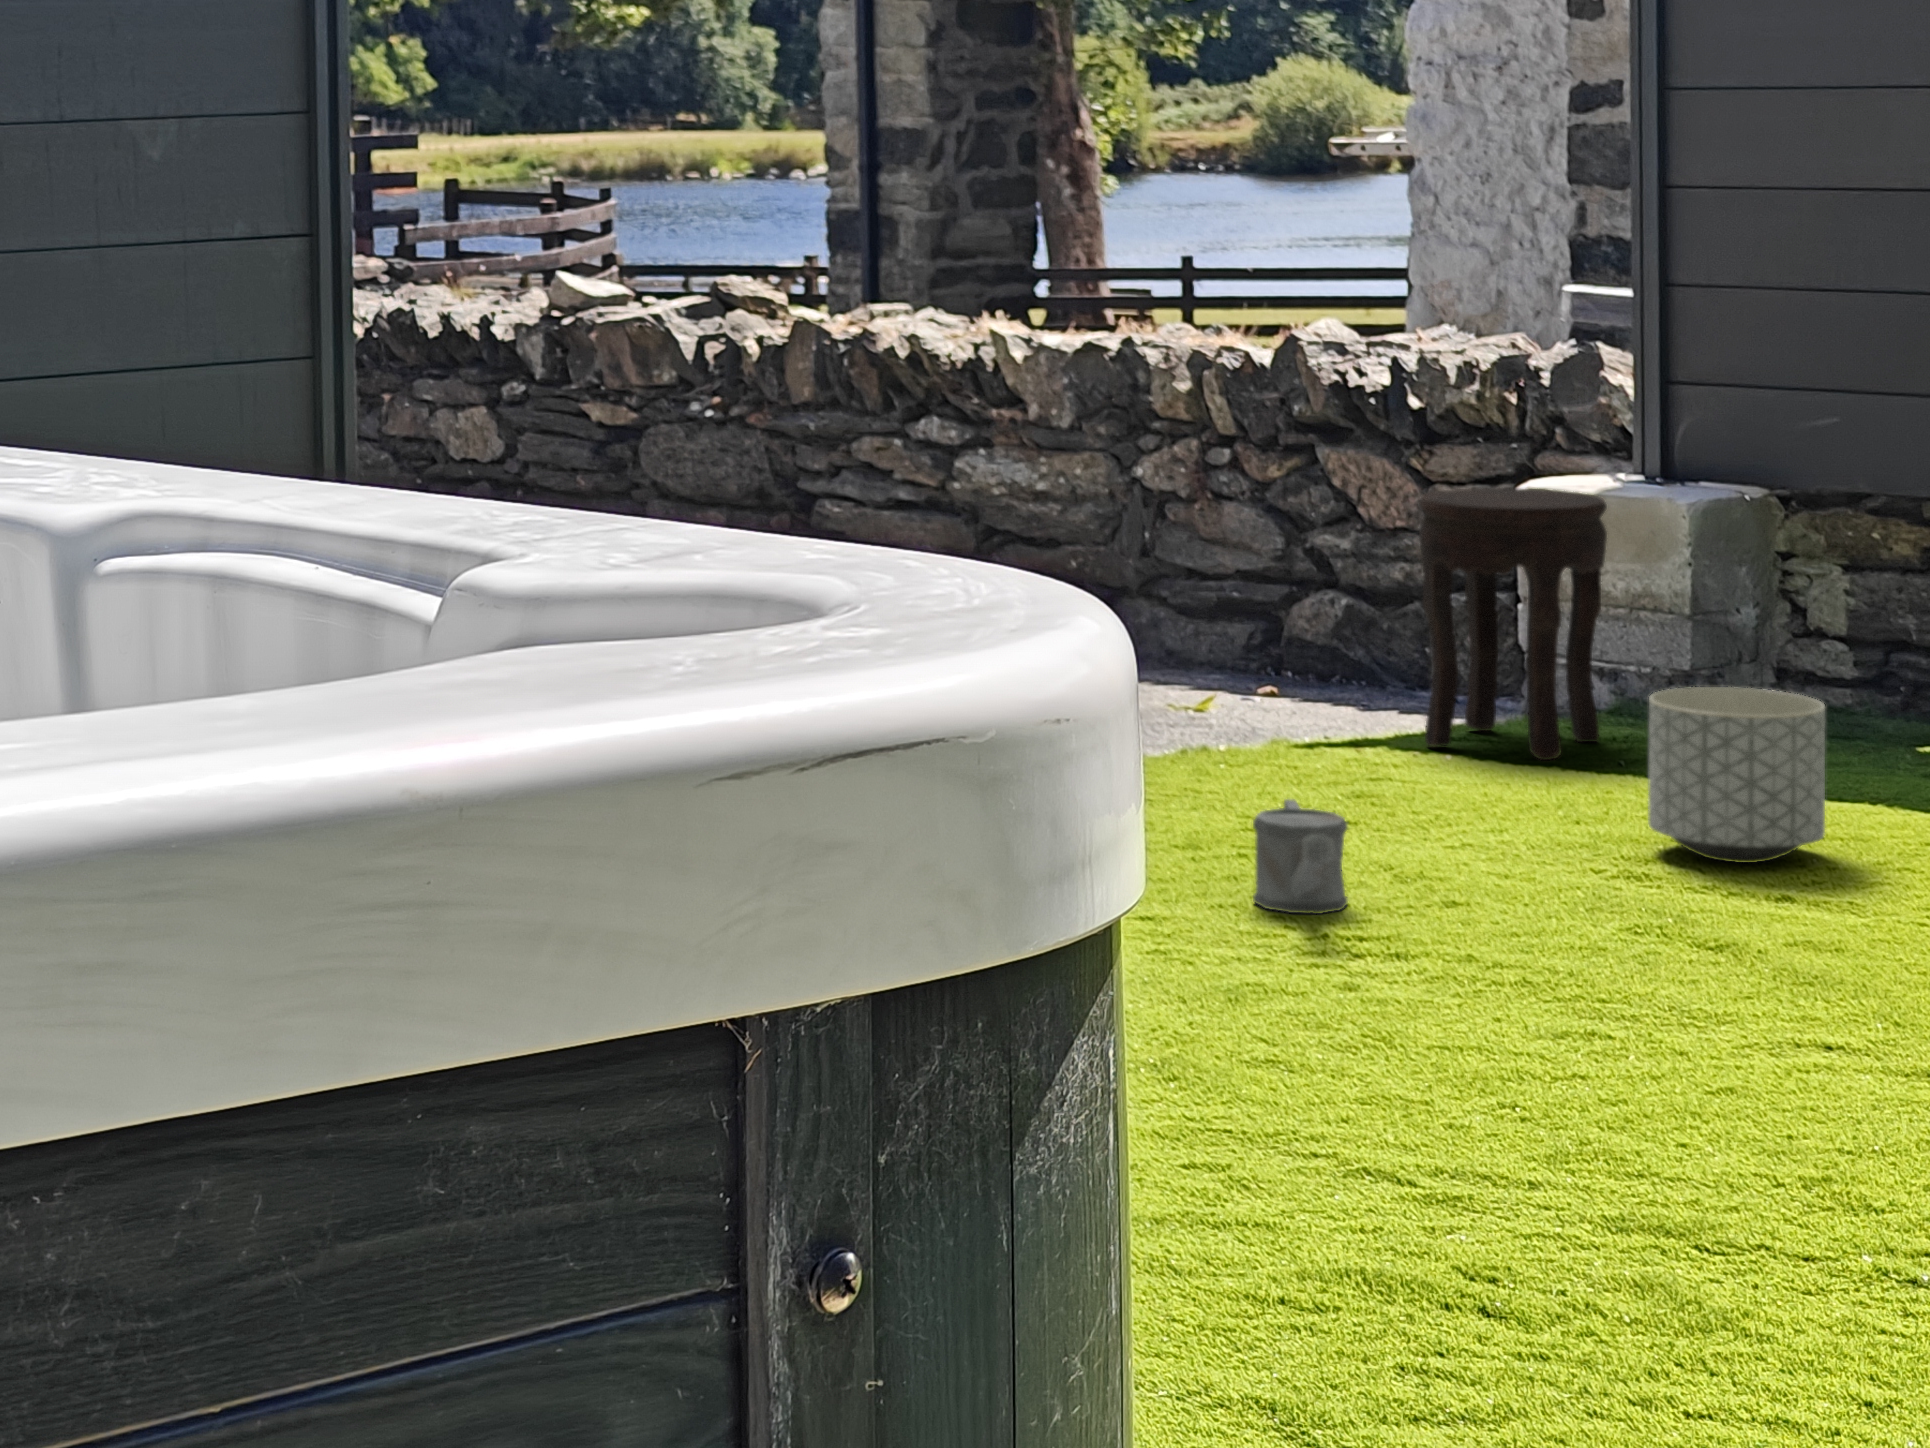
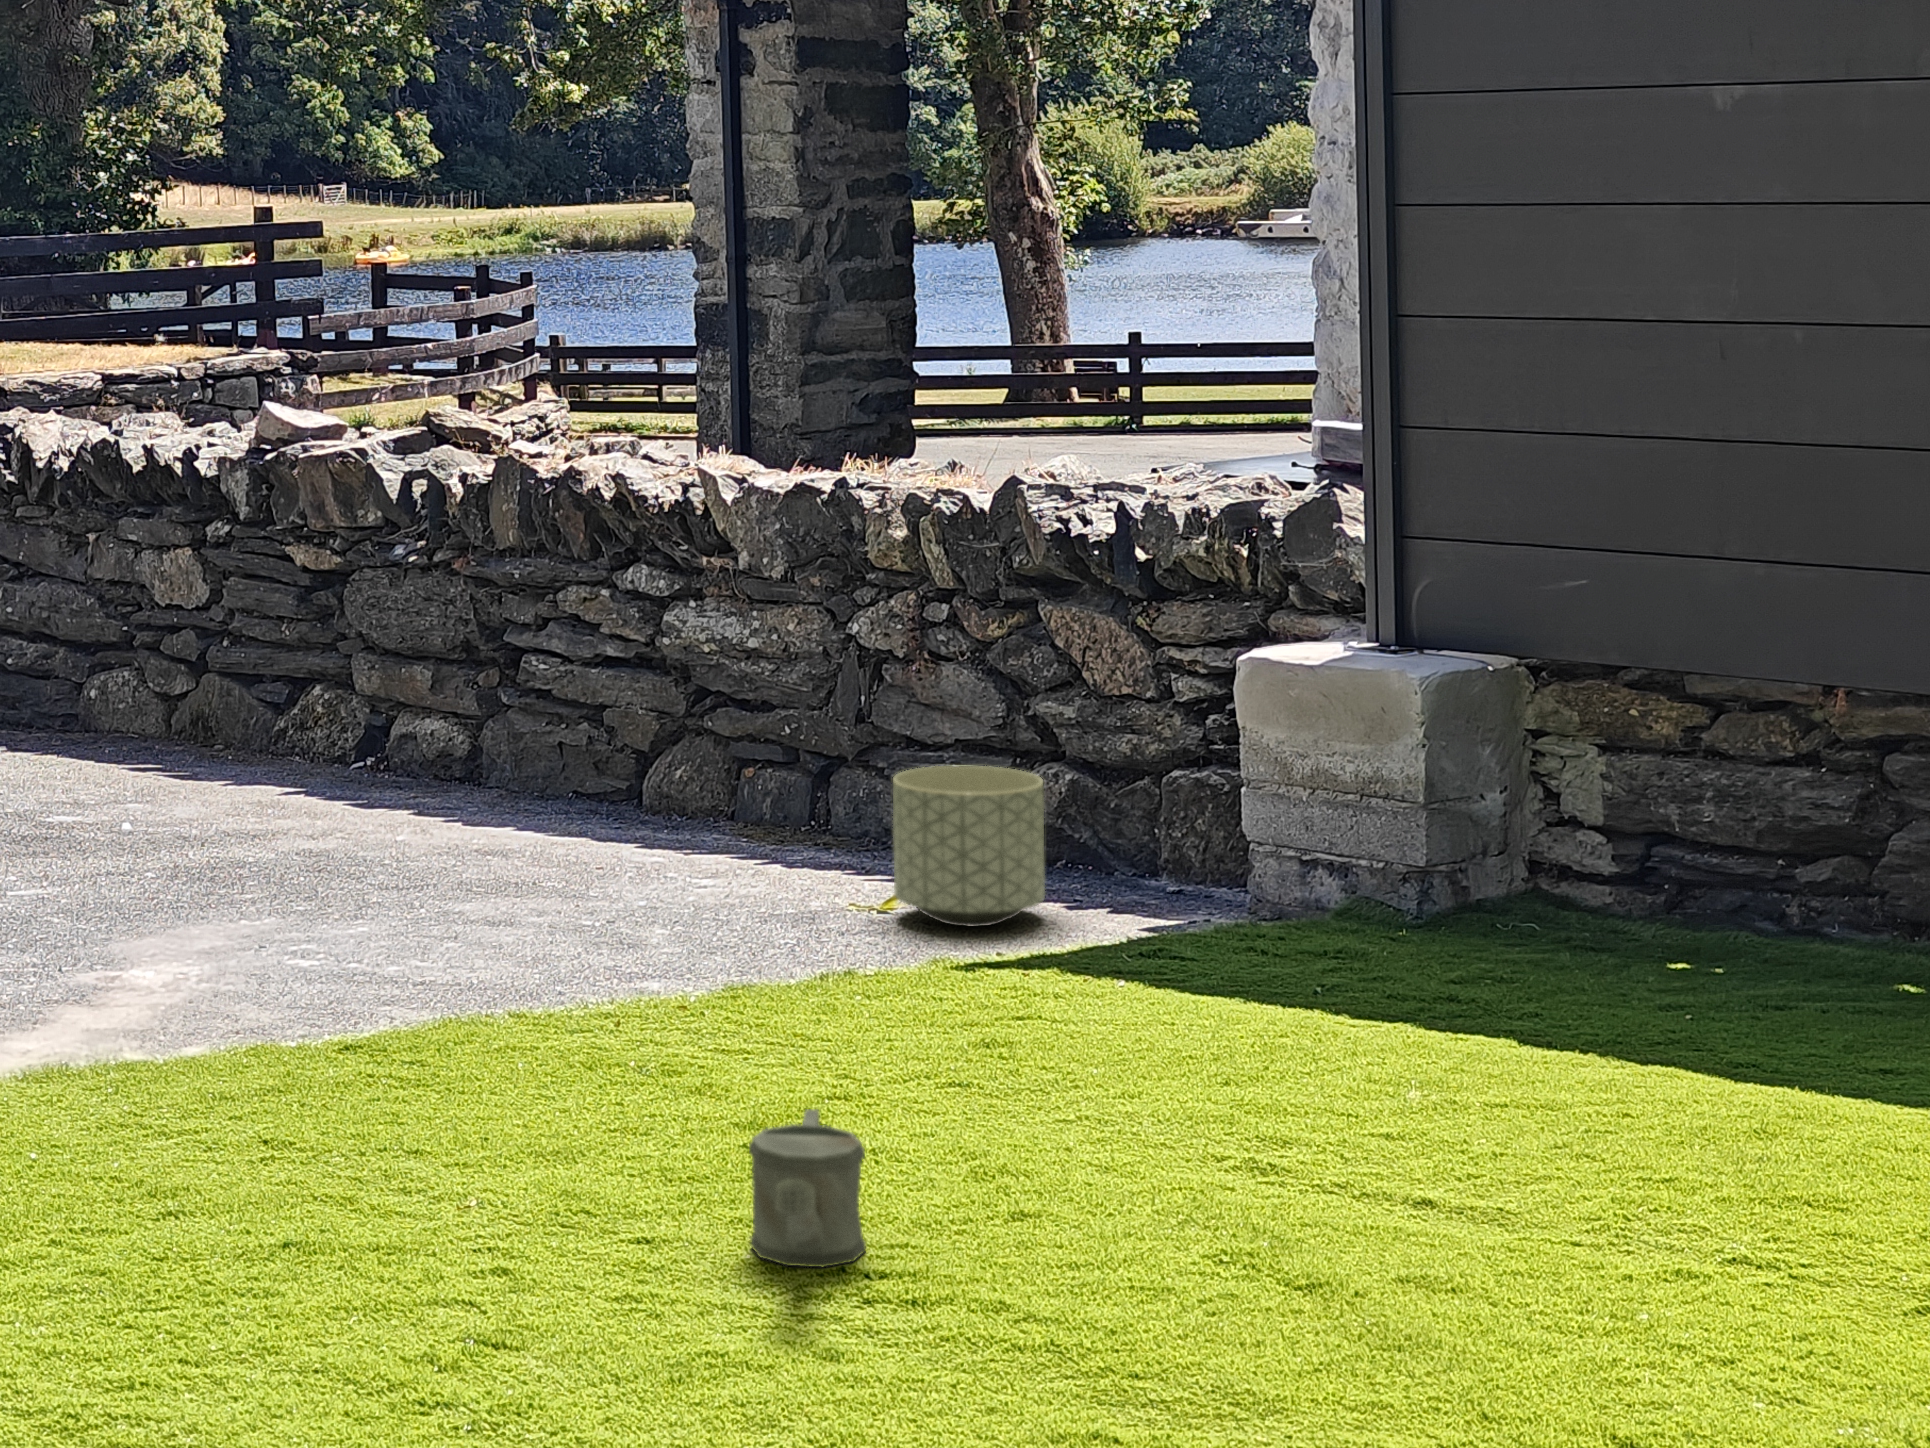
side table: present [1419,488,1607,760] -> none [1089,679,1307,1014]
planter: present [1648,687,1825,863] -> present [893,766,1045,926]

